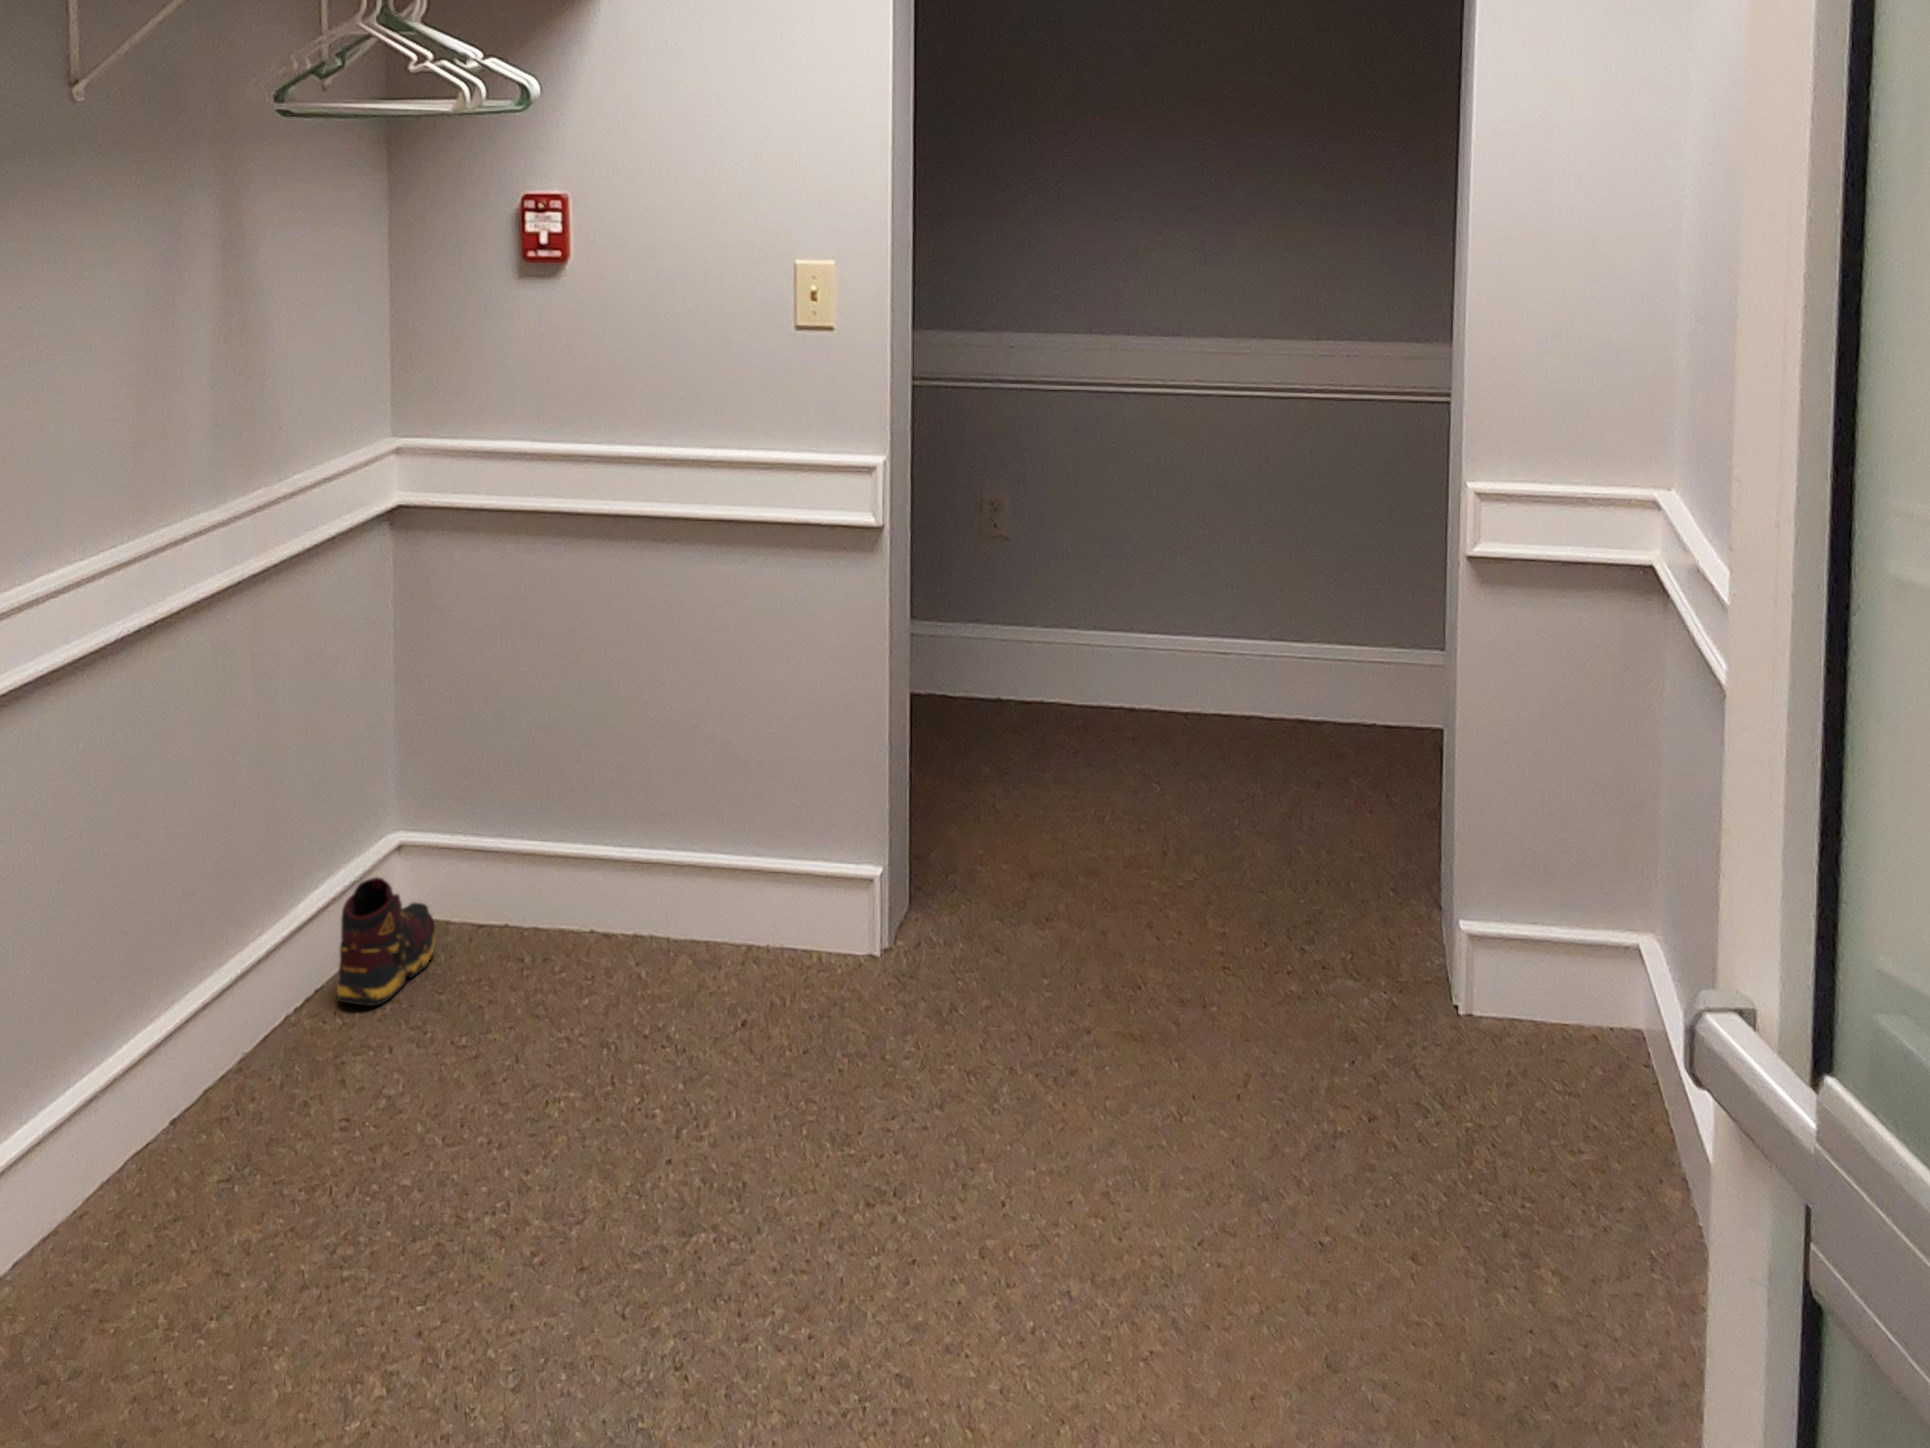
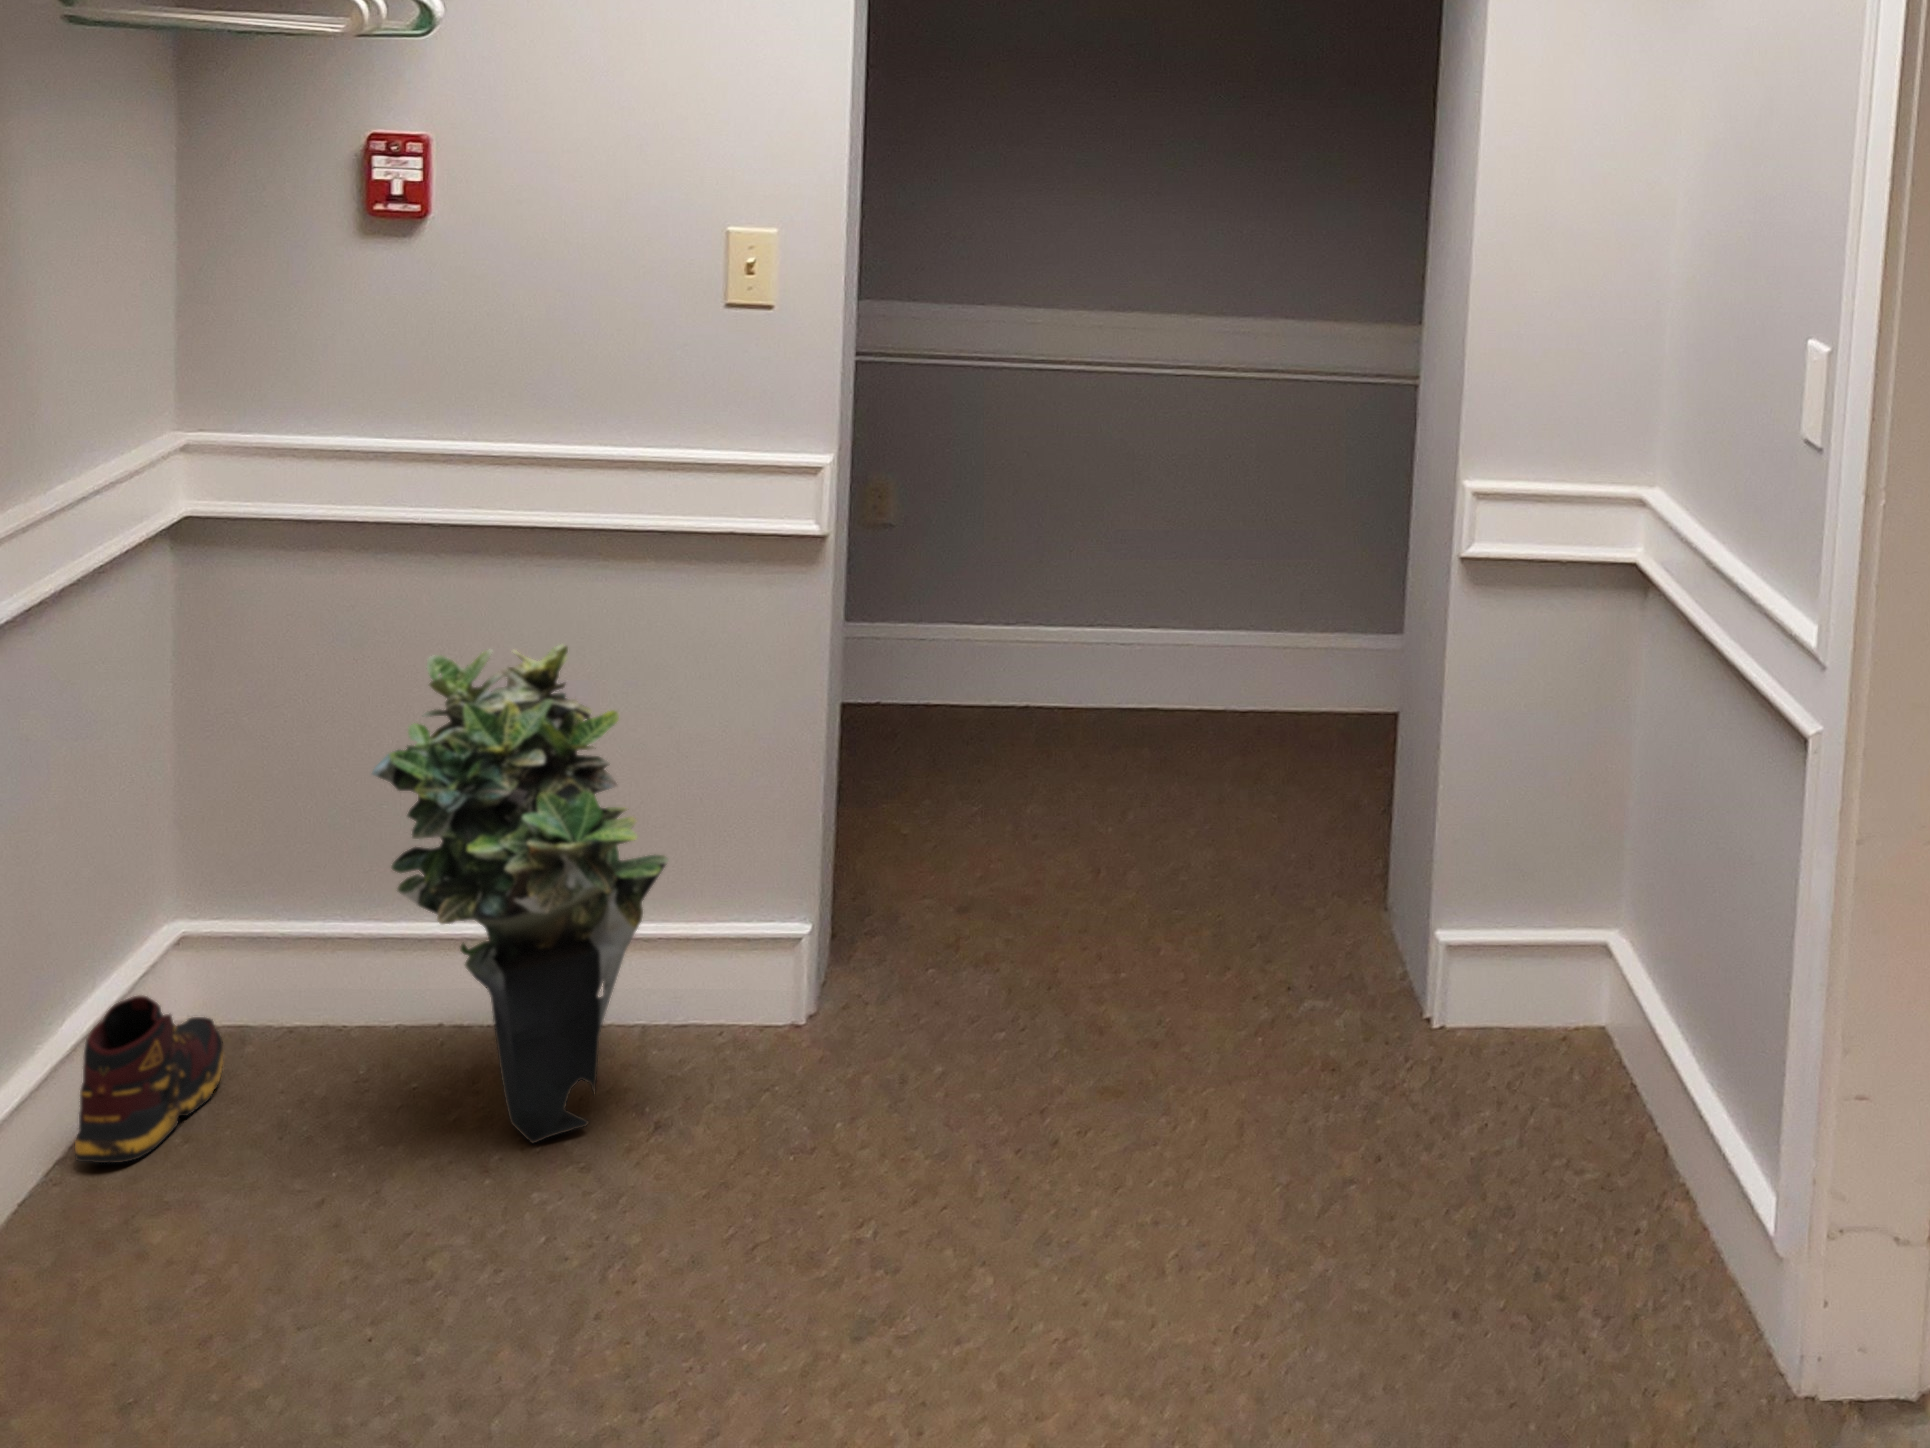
potted plant: none [534,613,760,1026] -> present [372,644,668,1143]

